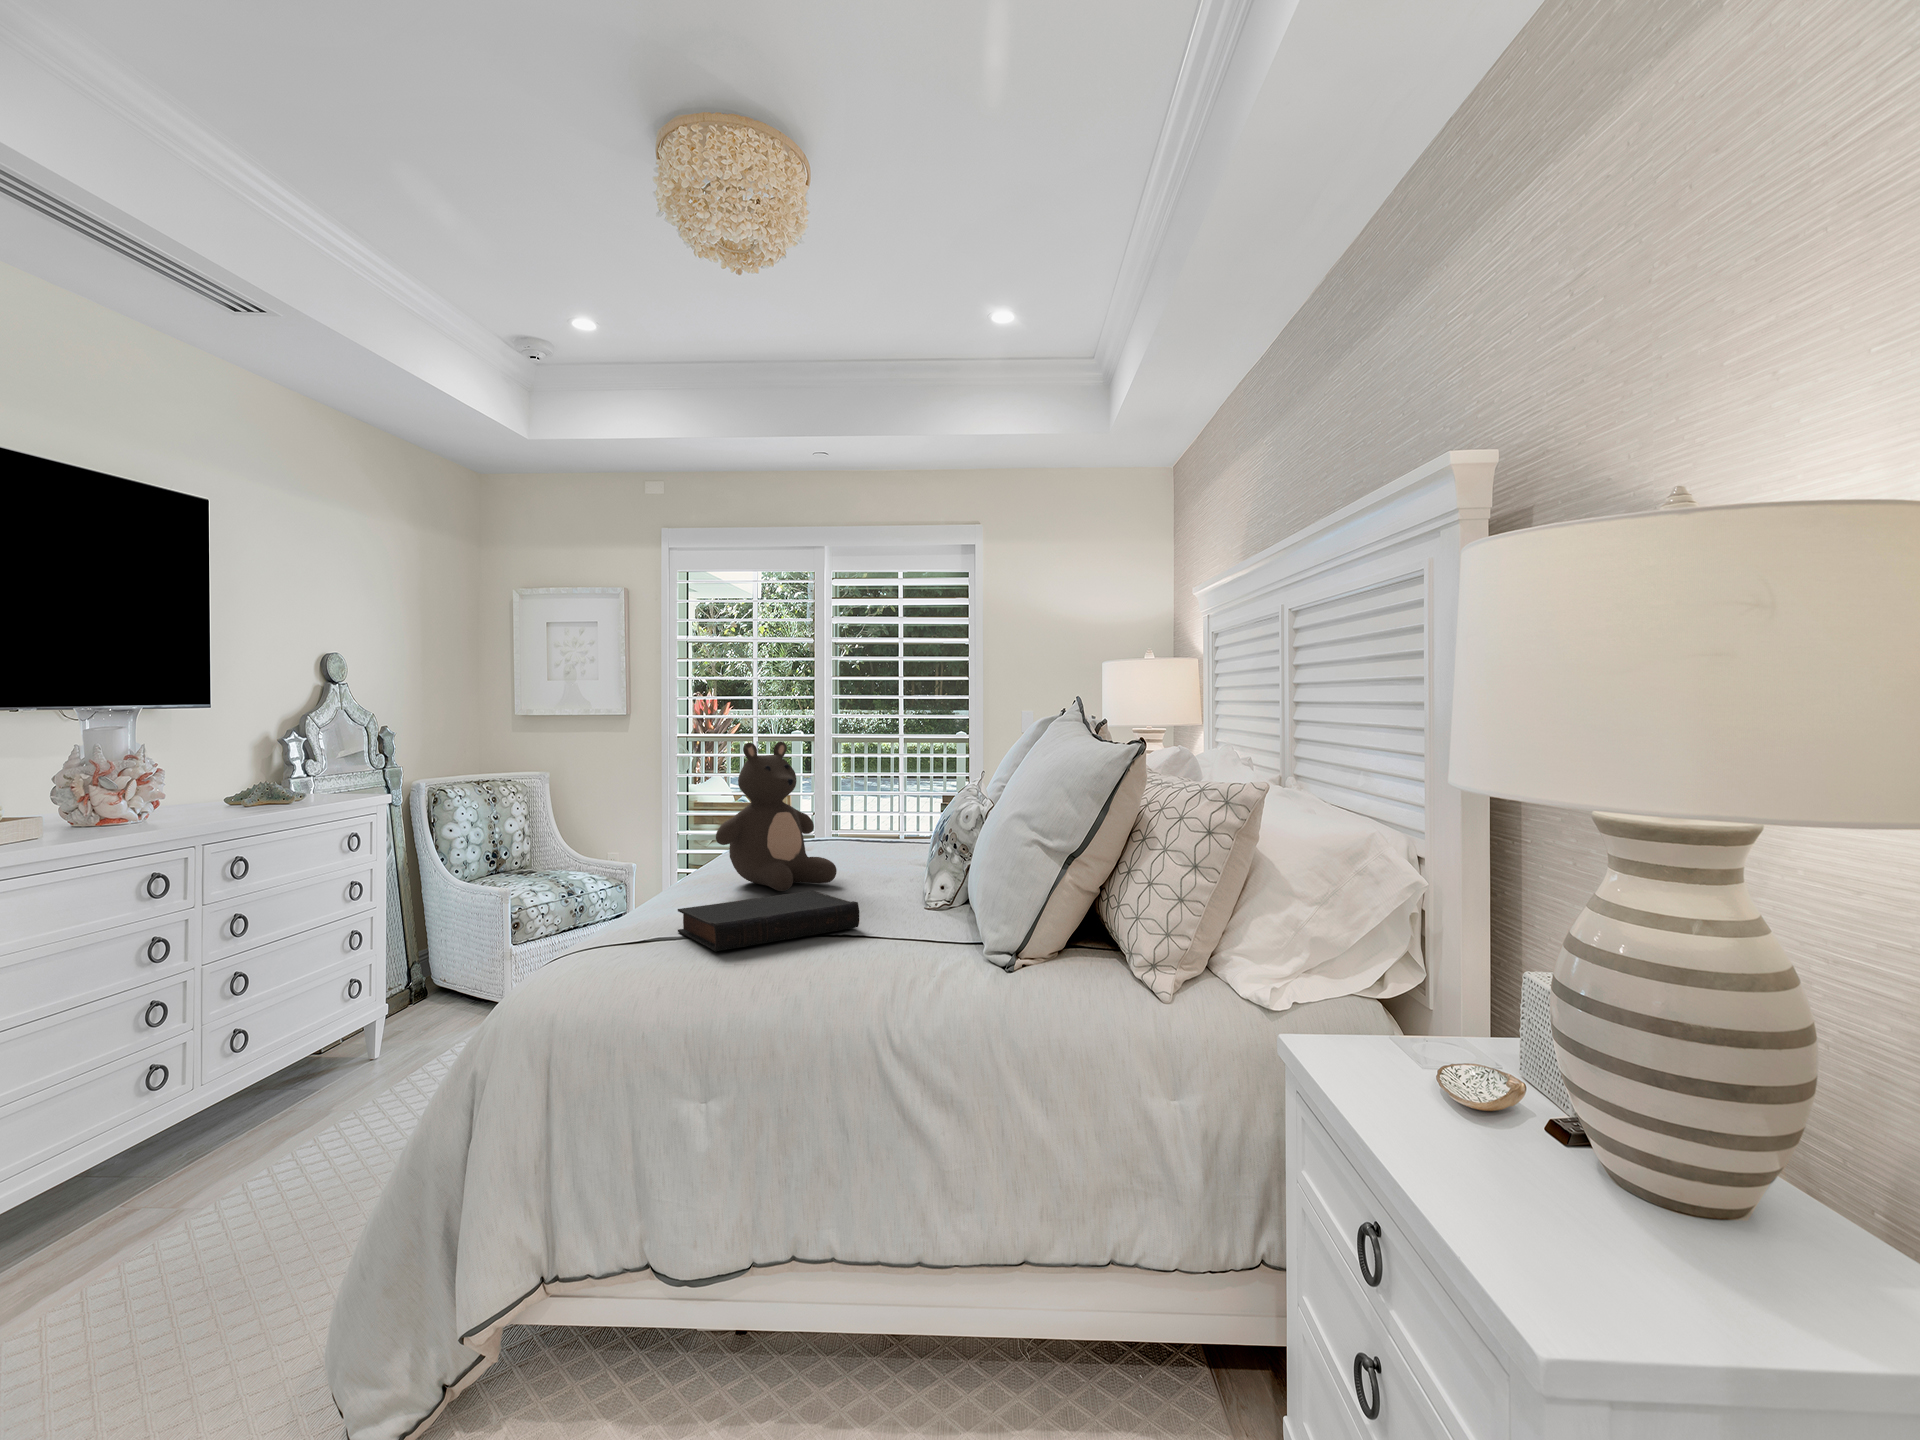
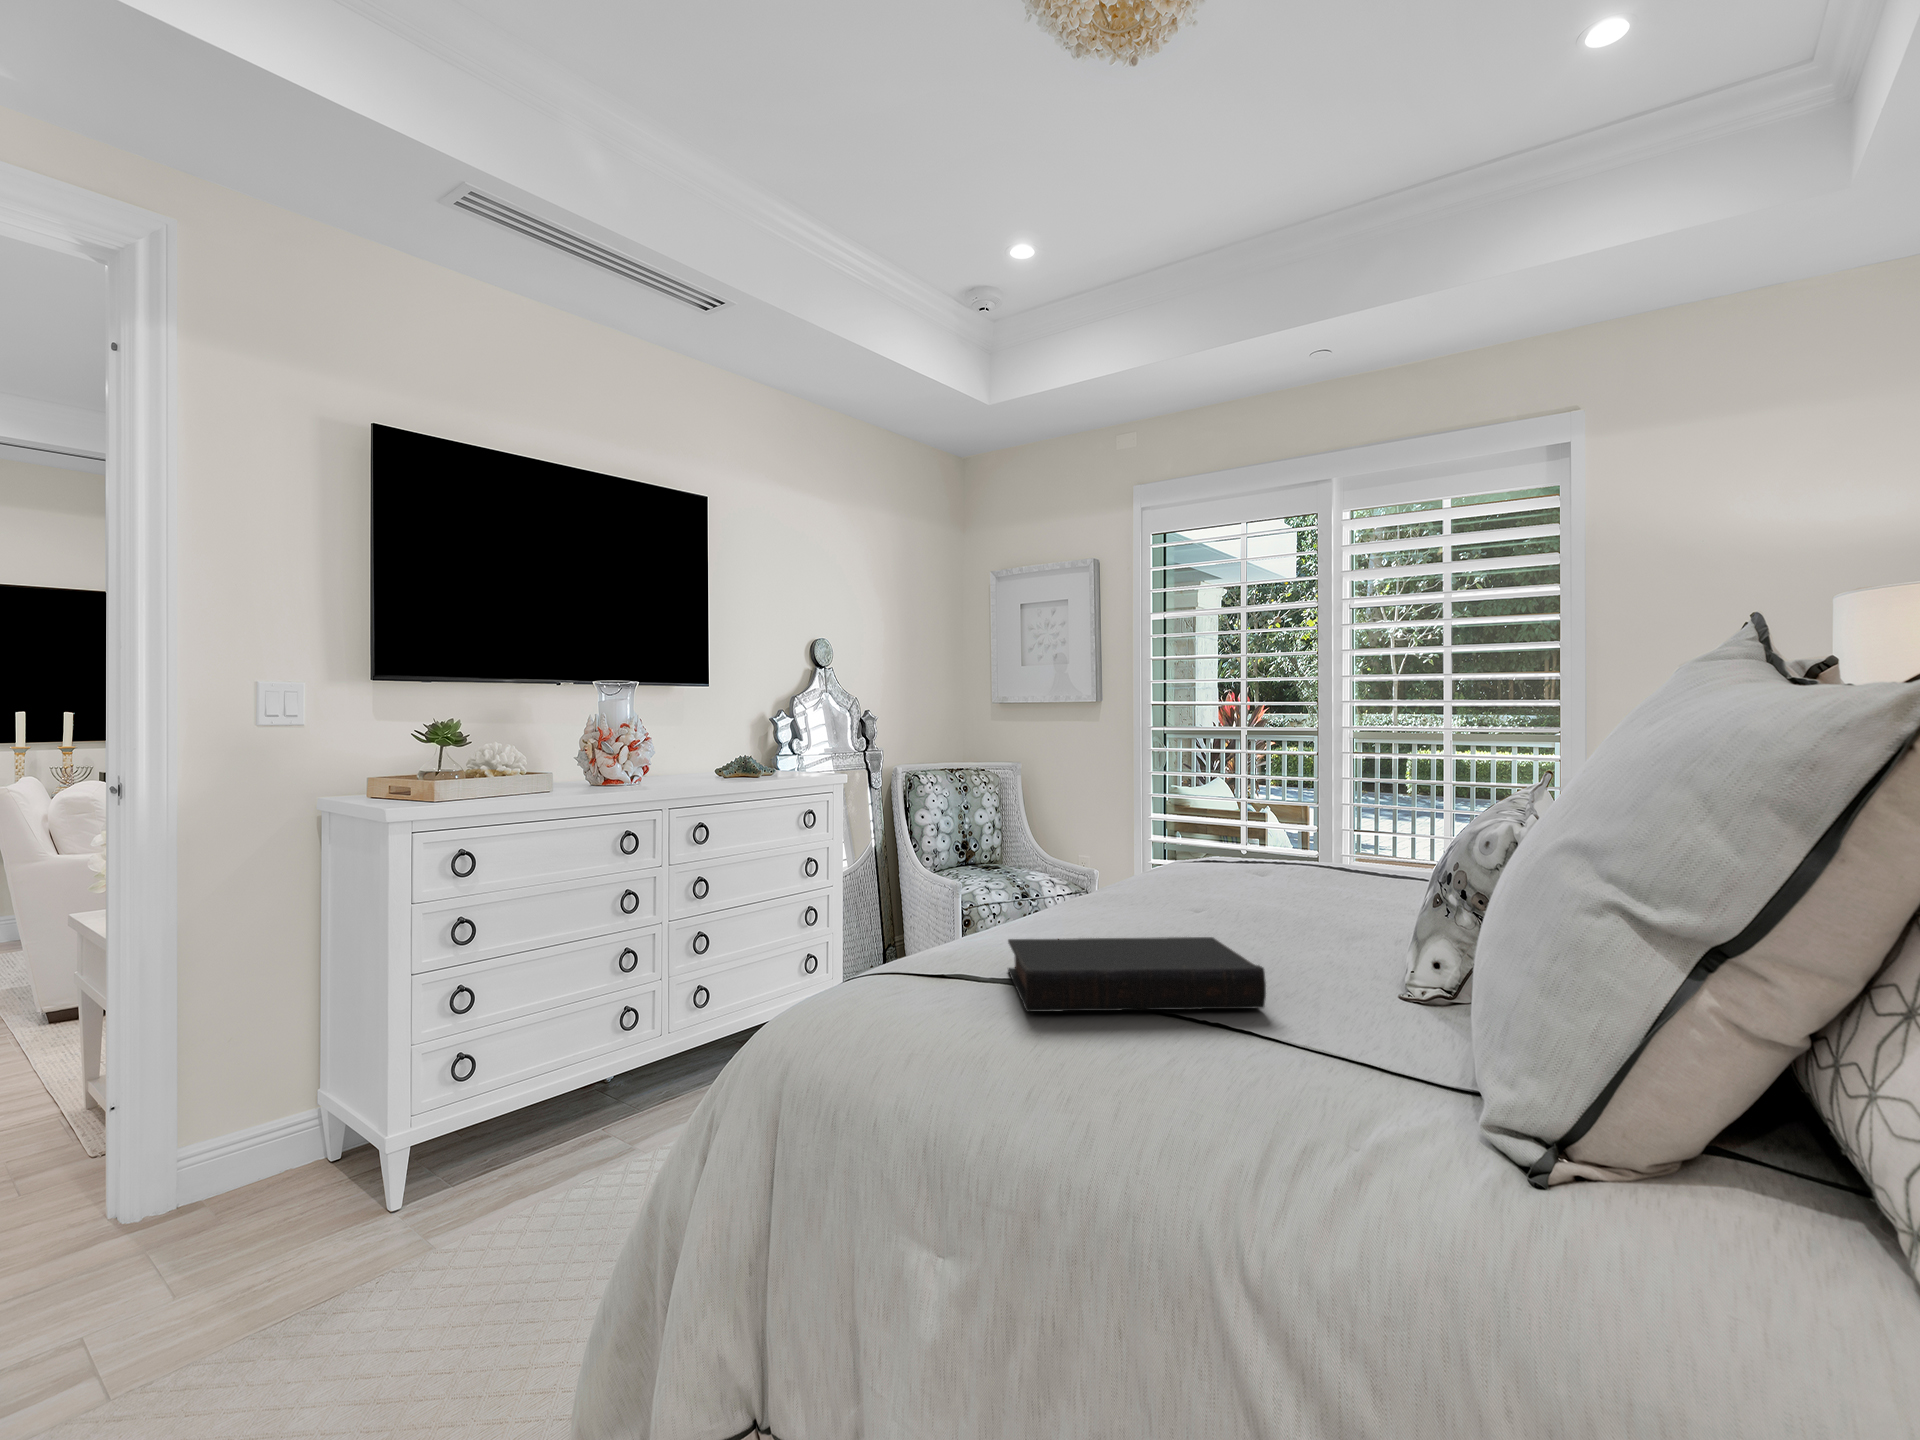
teddy bear: present [716,742,837,891] -> none [1102,718,1274,931]

